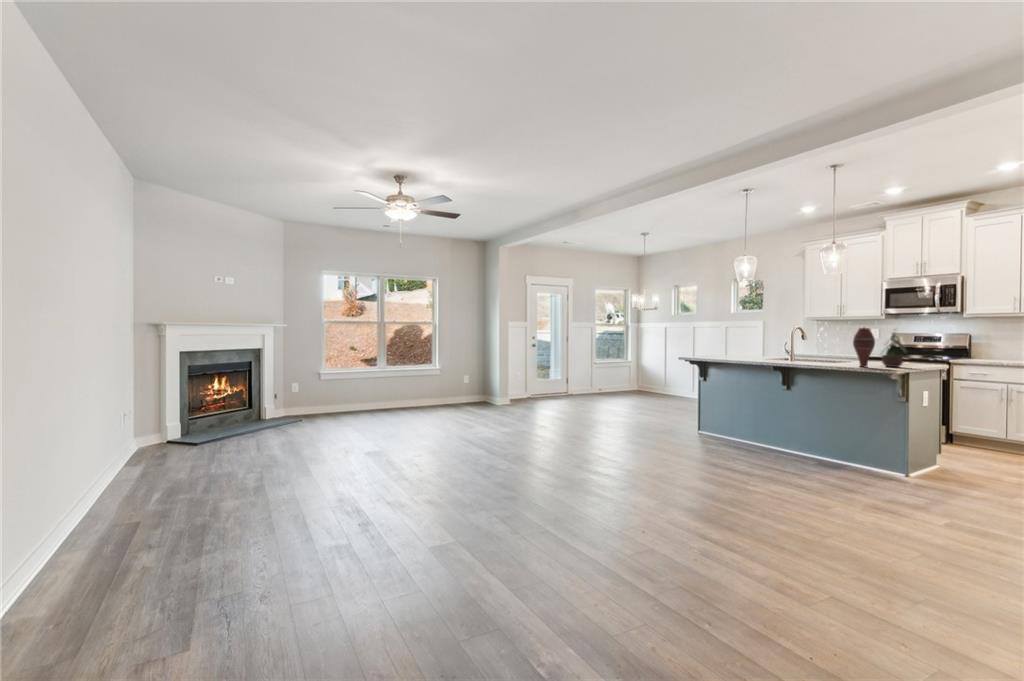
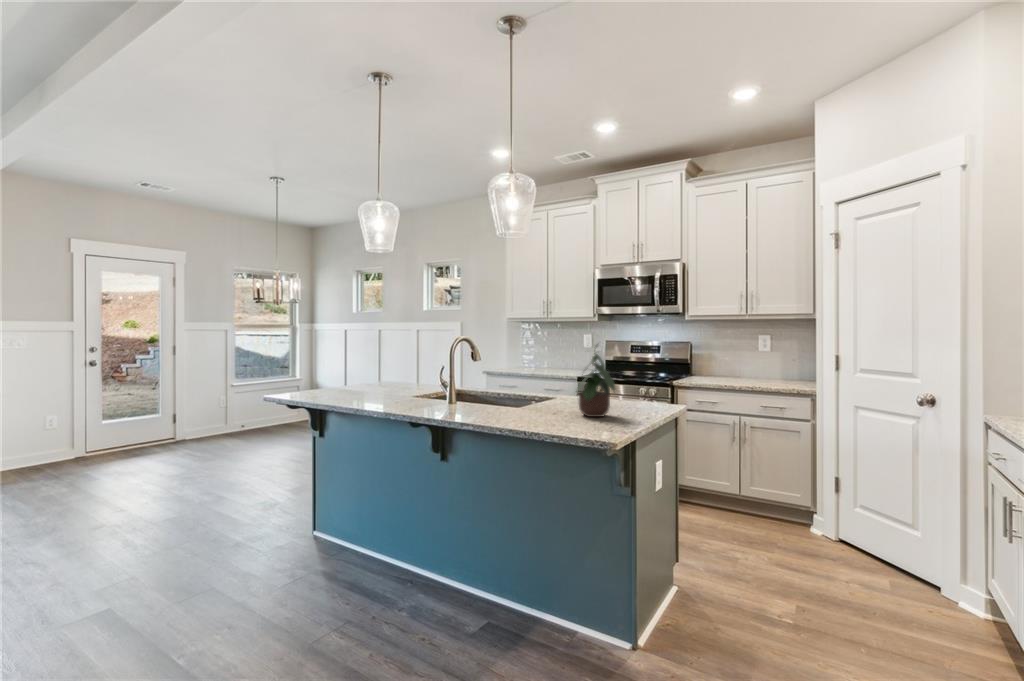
vase: present [853,327,875,367] -> none [528,342,563,423]

